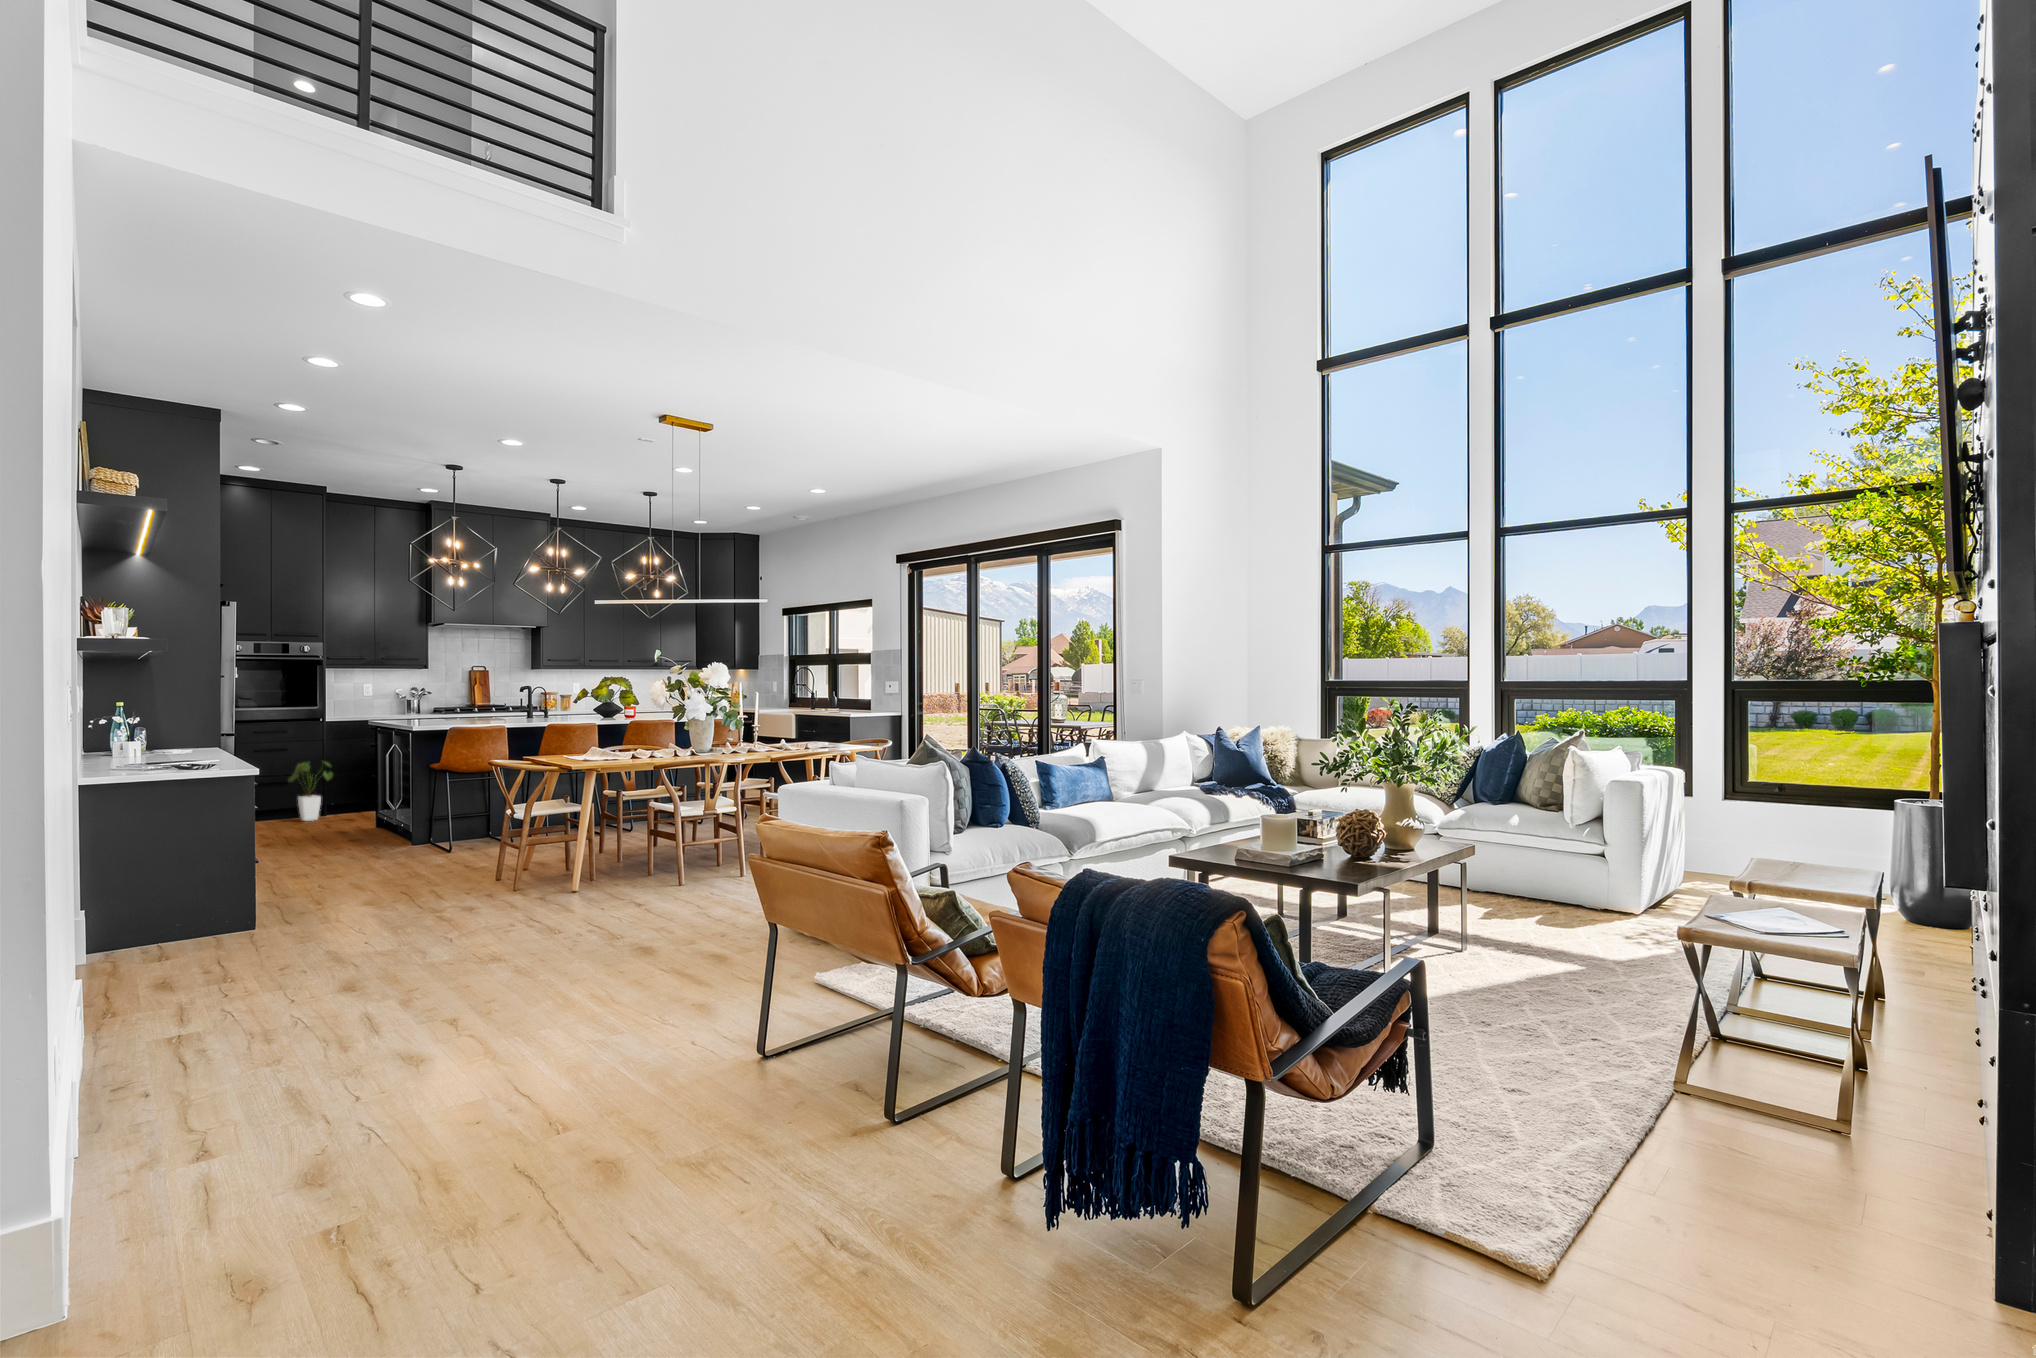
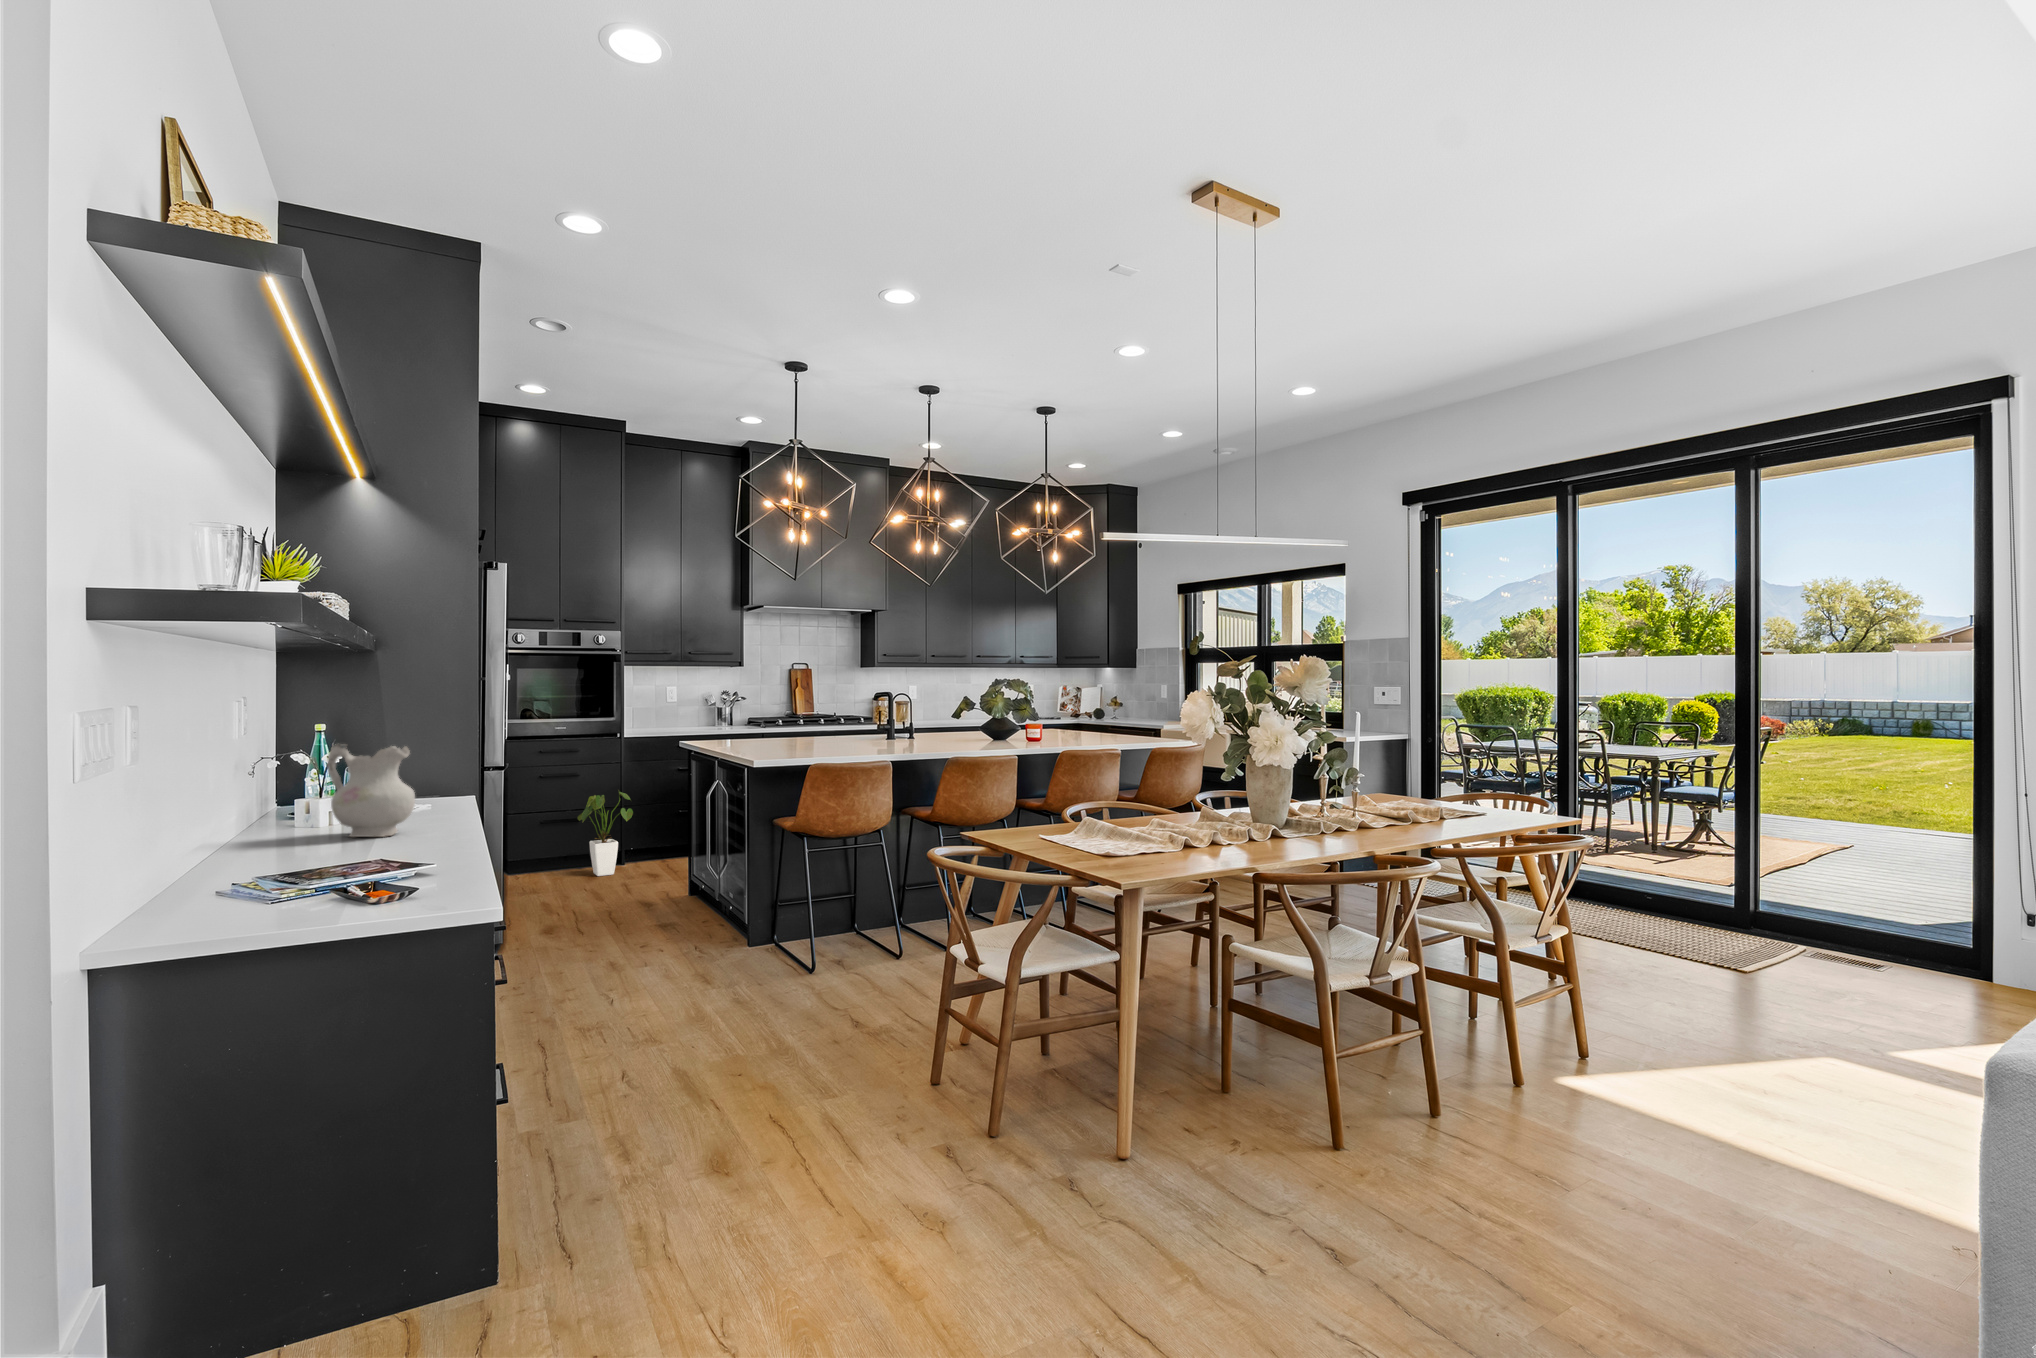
ceramic pitcher: none [145,709,196,757] -> present [327,744,415,837]

